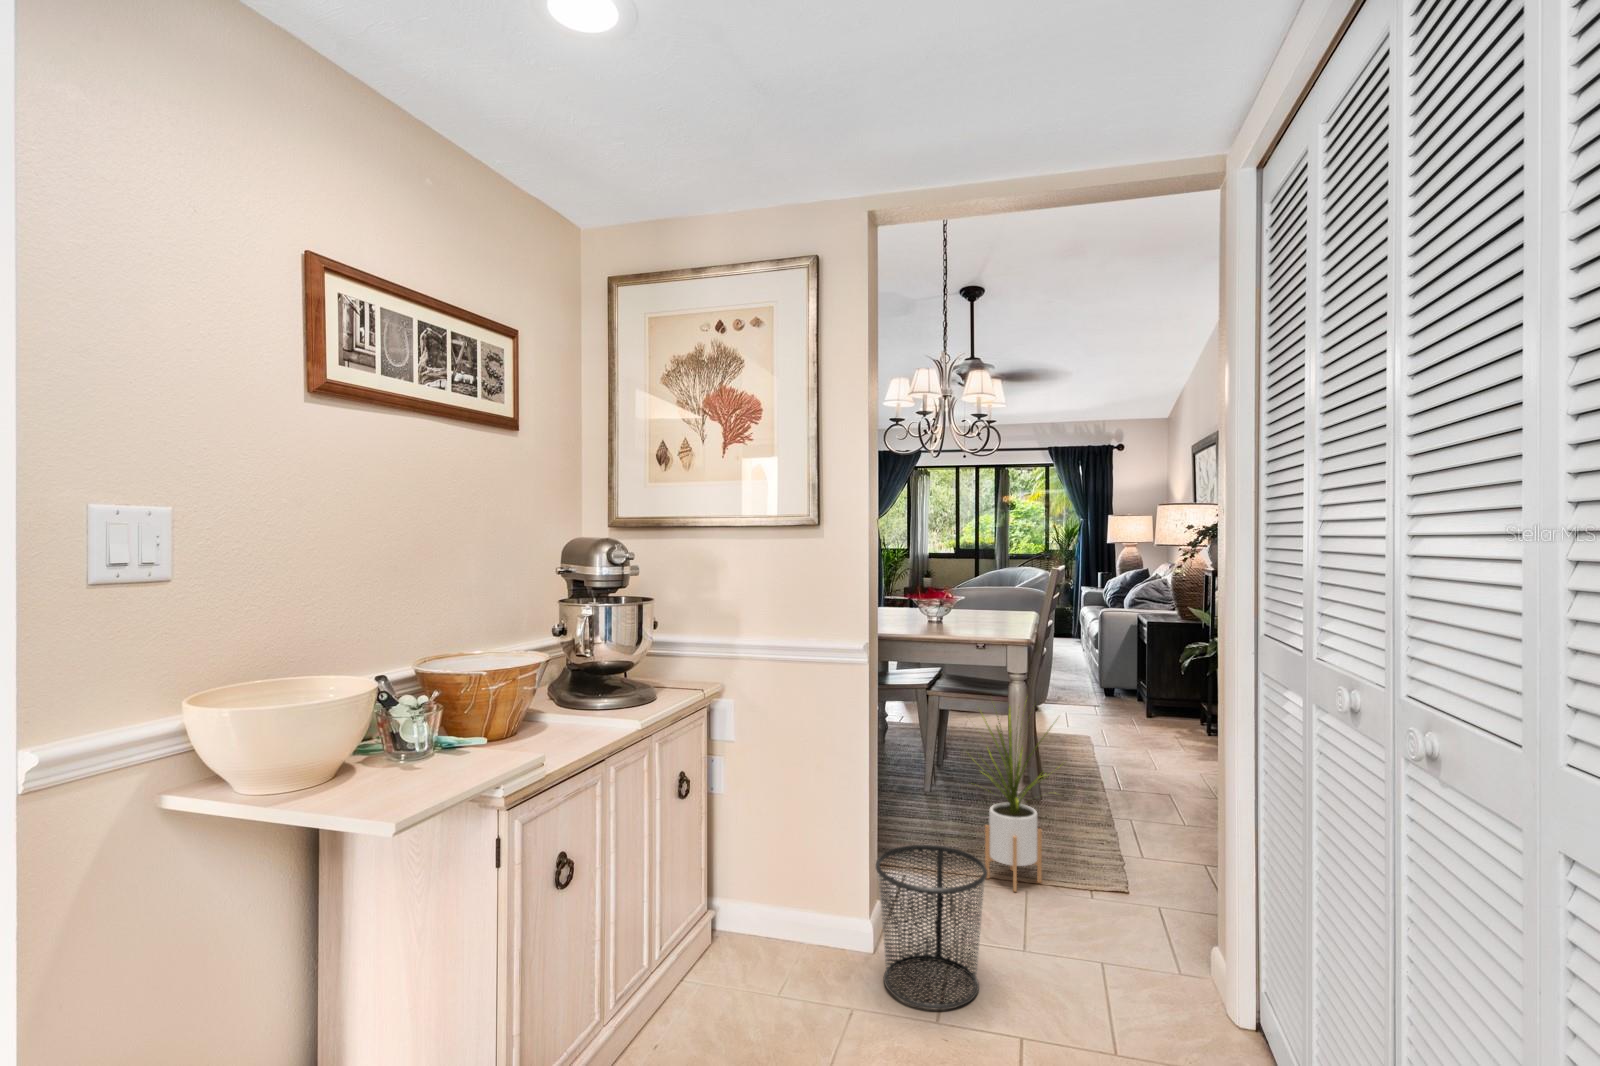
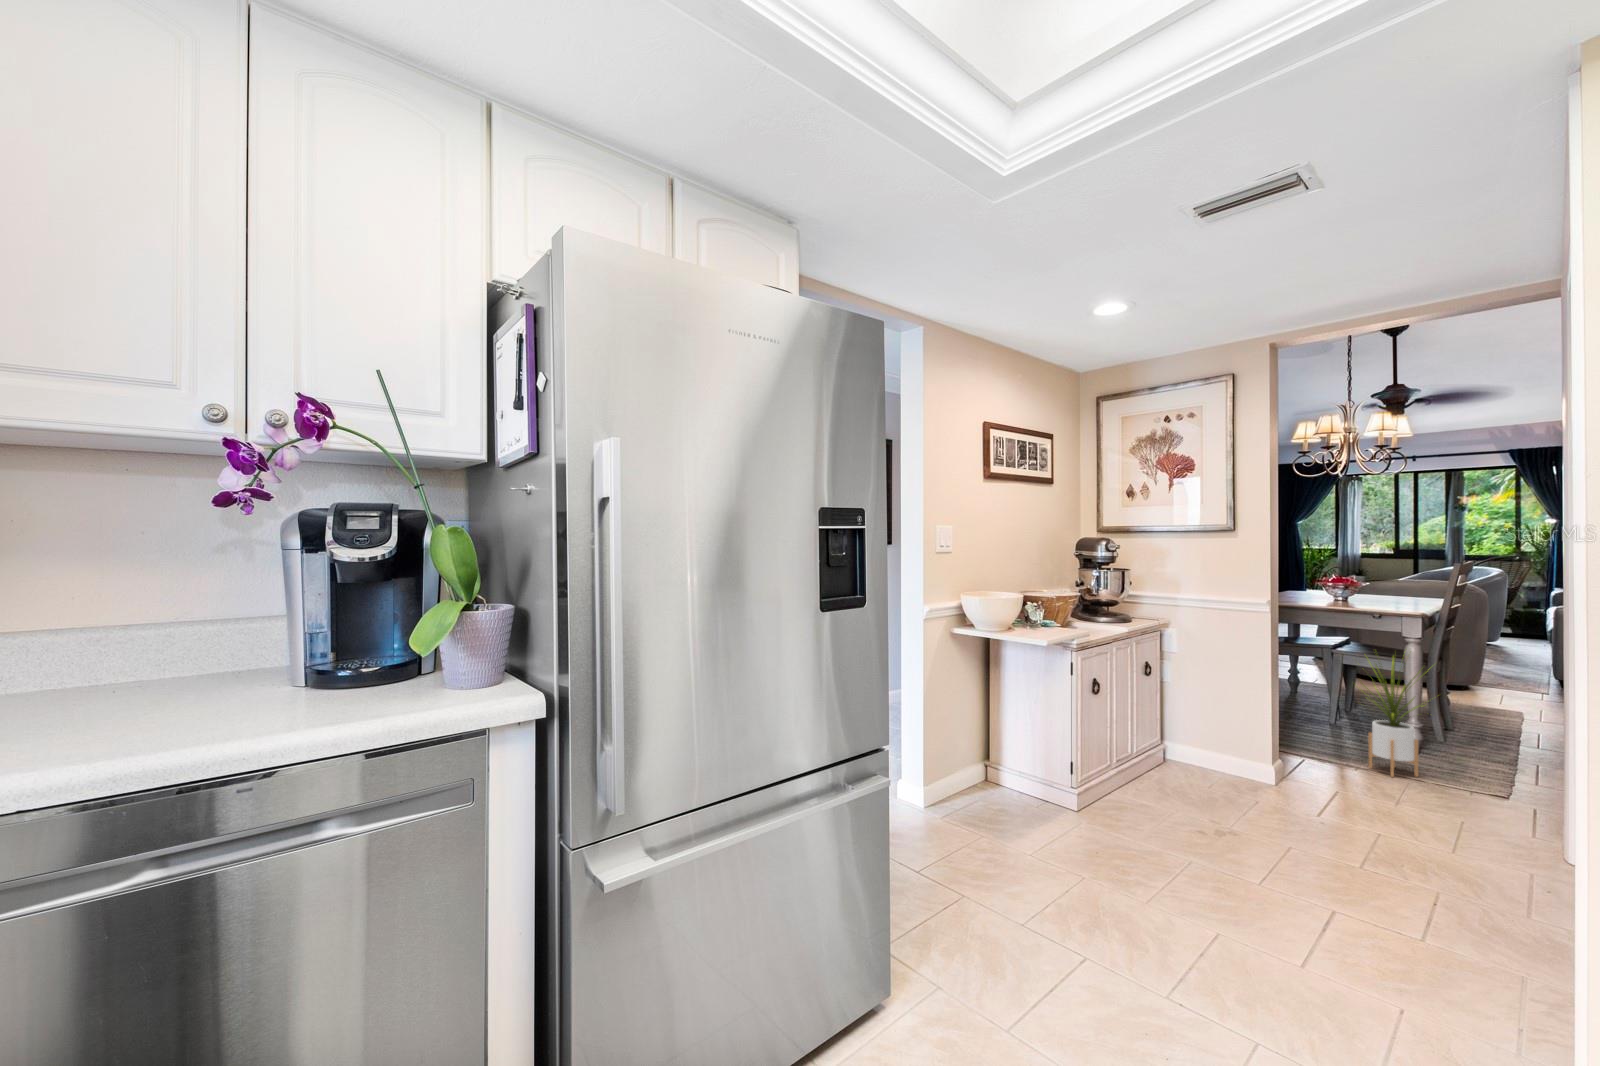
trash can: present [875,844,988,1010] -> none [1272,721,1354,810]

